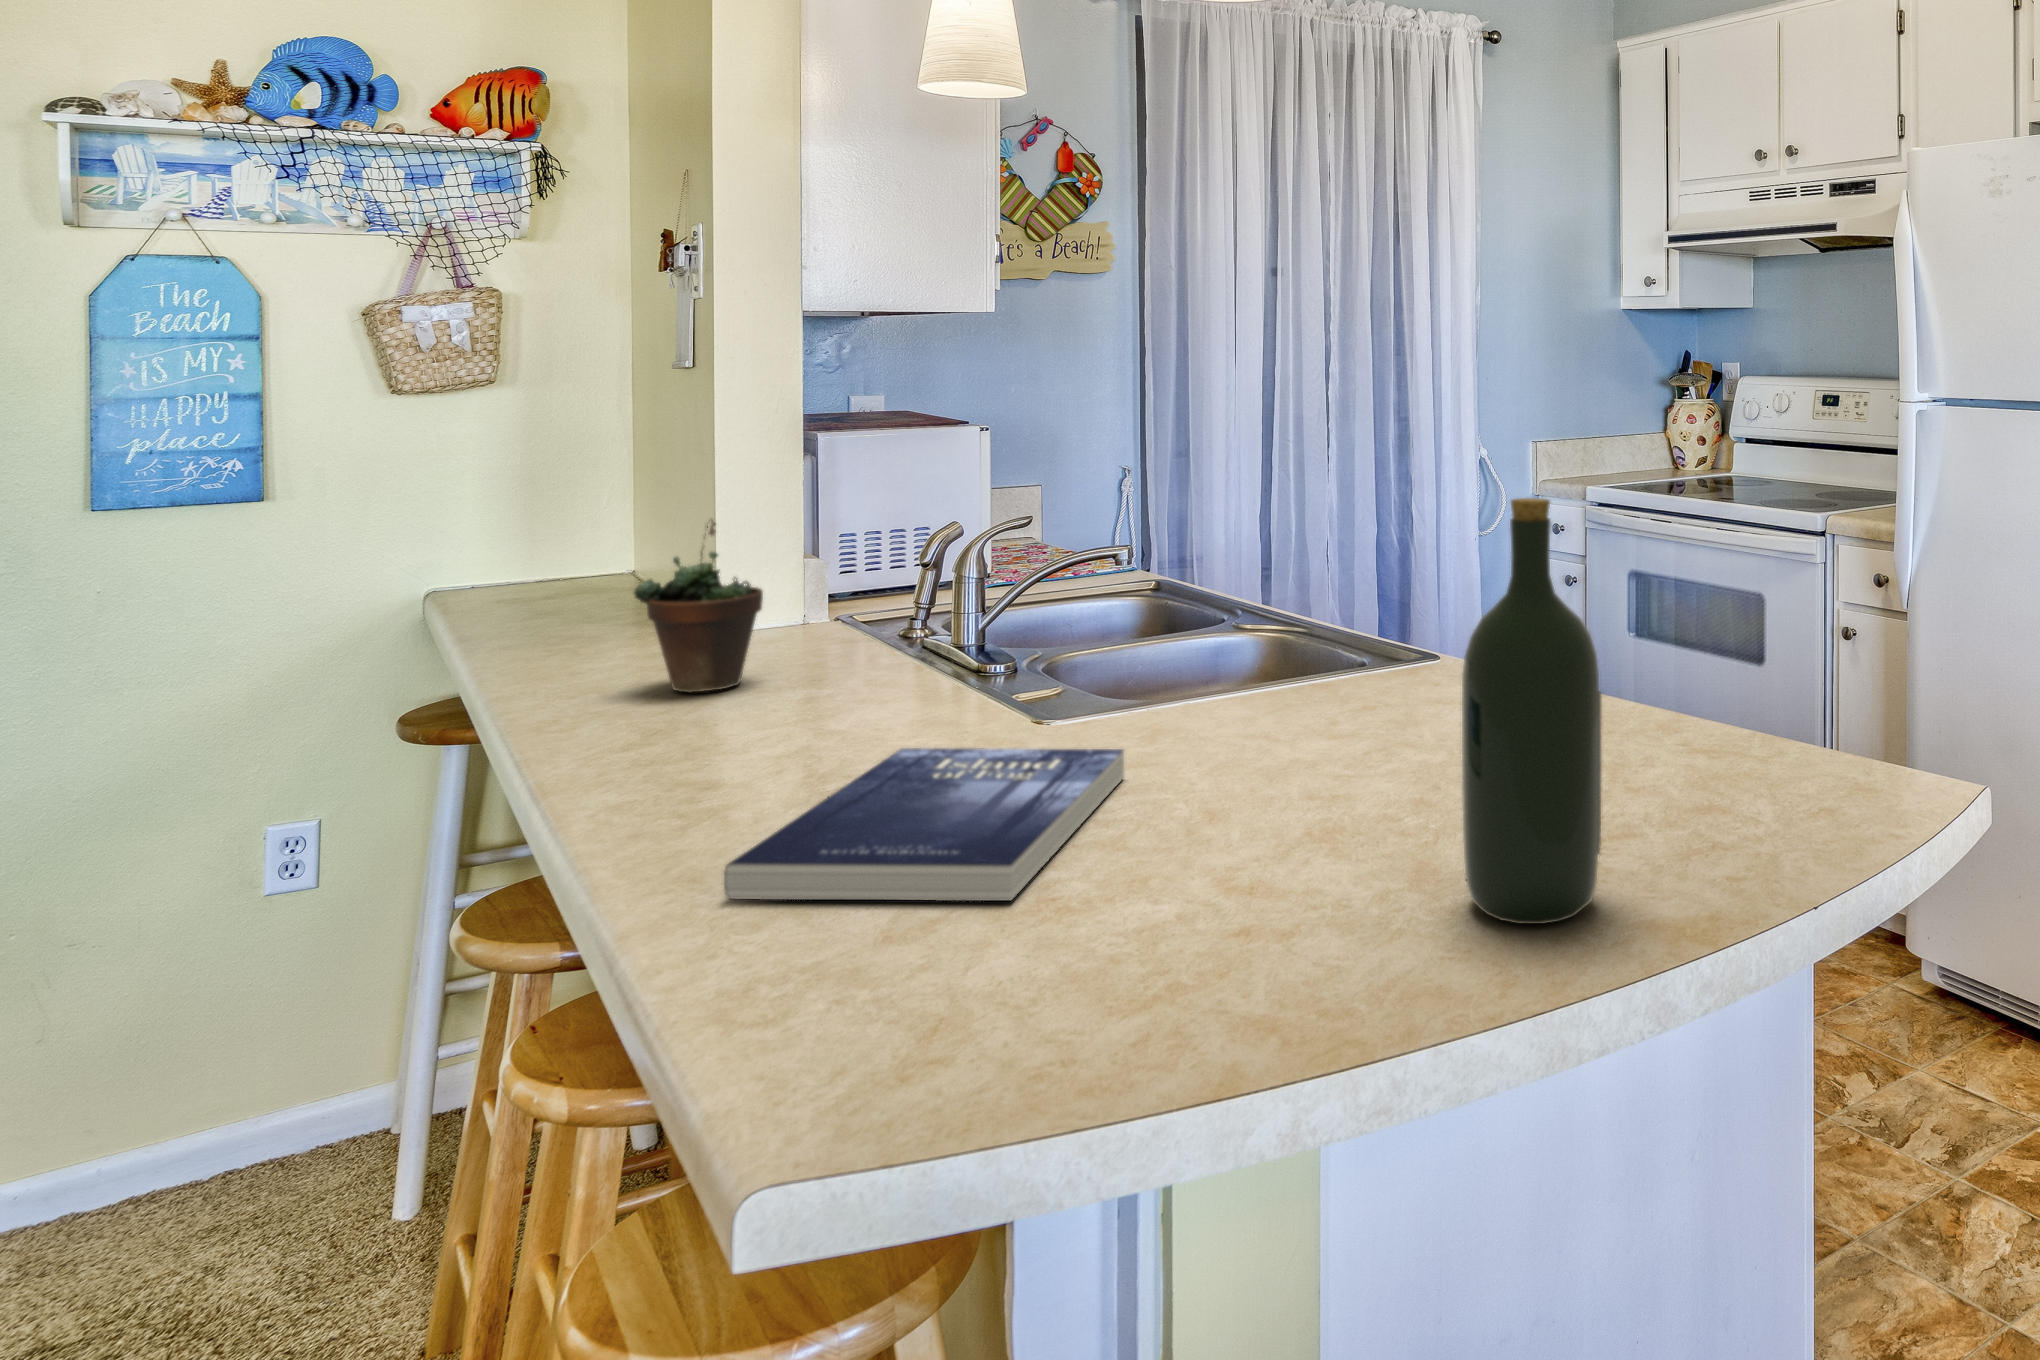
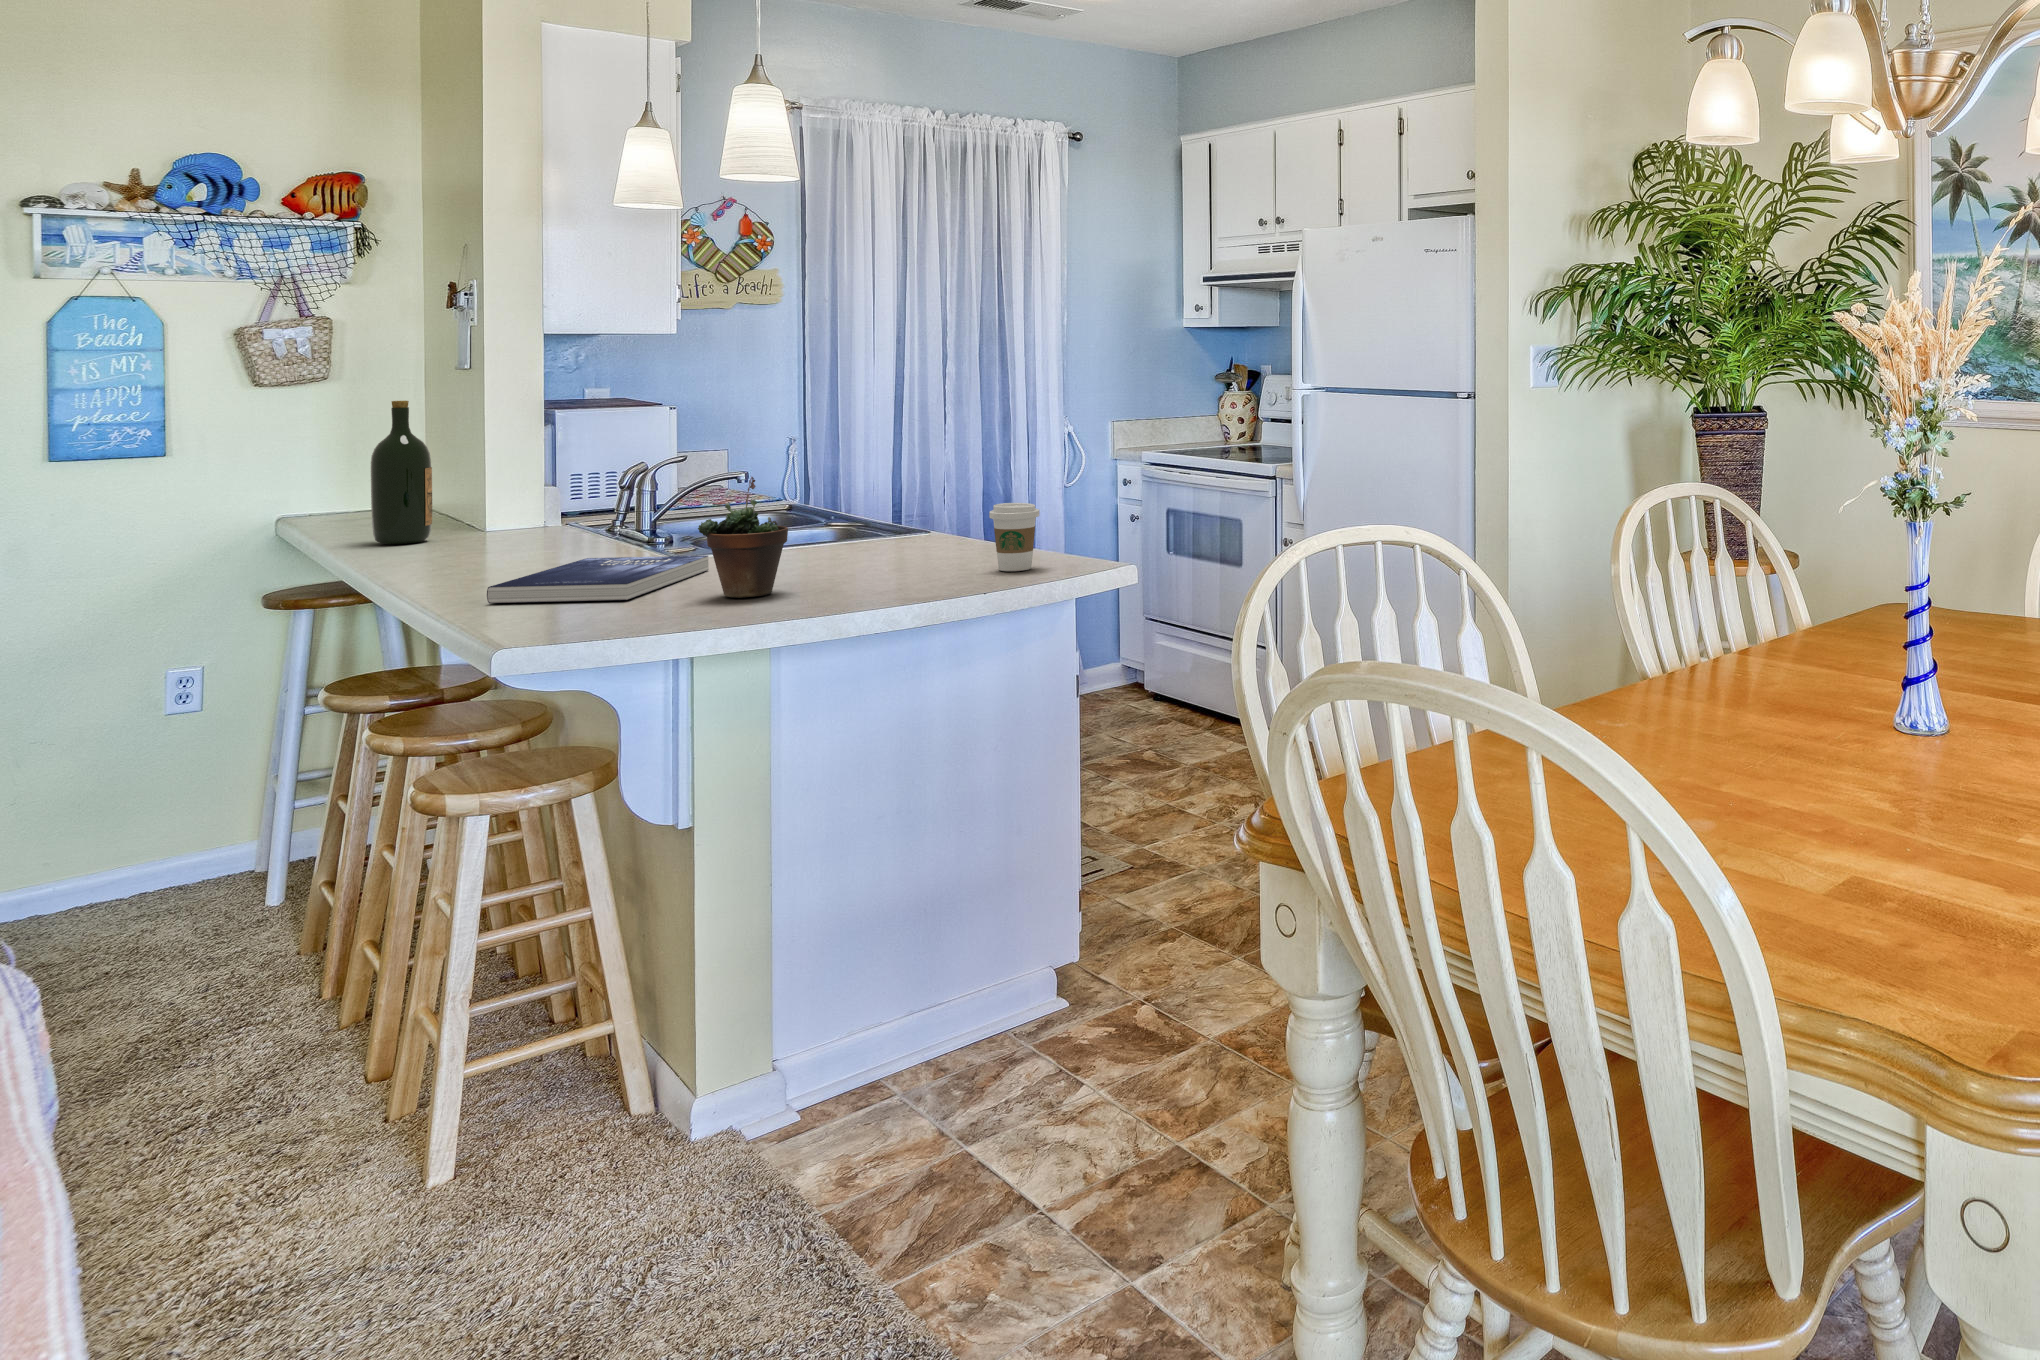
wine bottle: present [1462,498,1601,924] -> present [371,401,432,544]
succulent plant: present [634,521,763,693] -> present [698,477,788,598]
coffee cup: none [1687,660,1786,811] -> present [989,503,1039,571]

